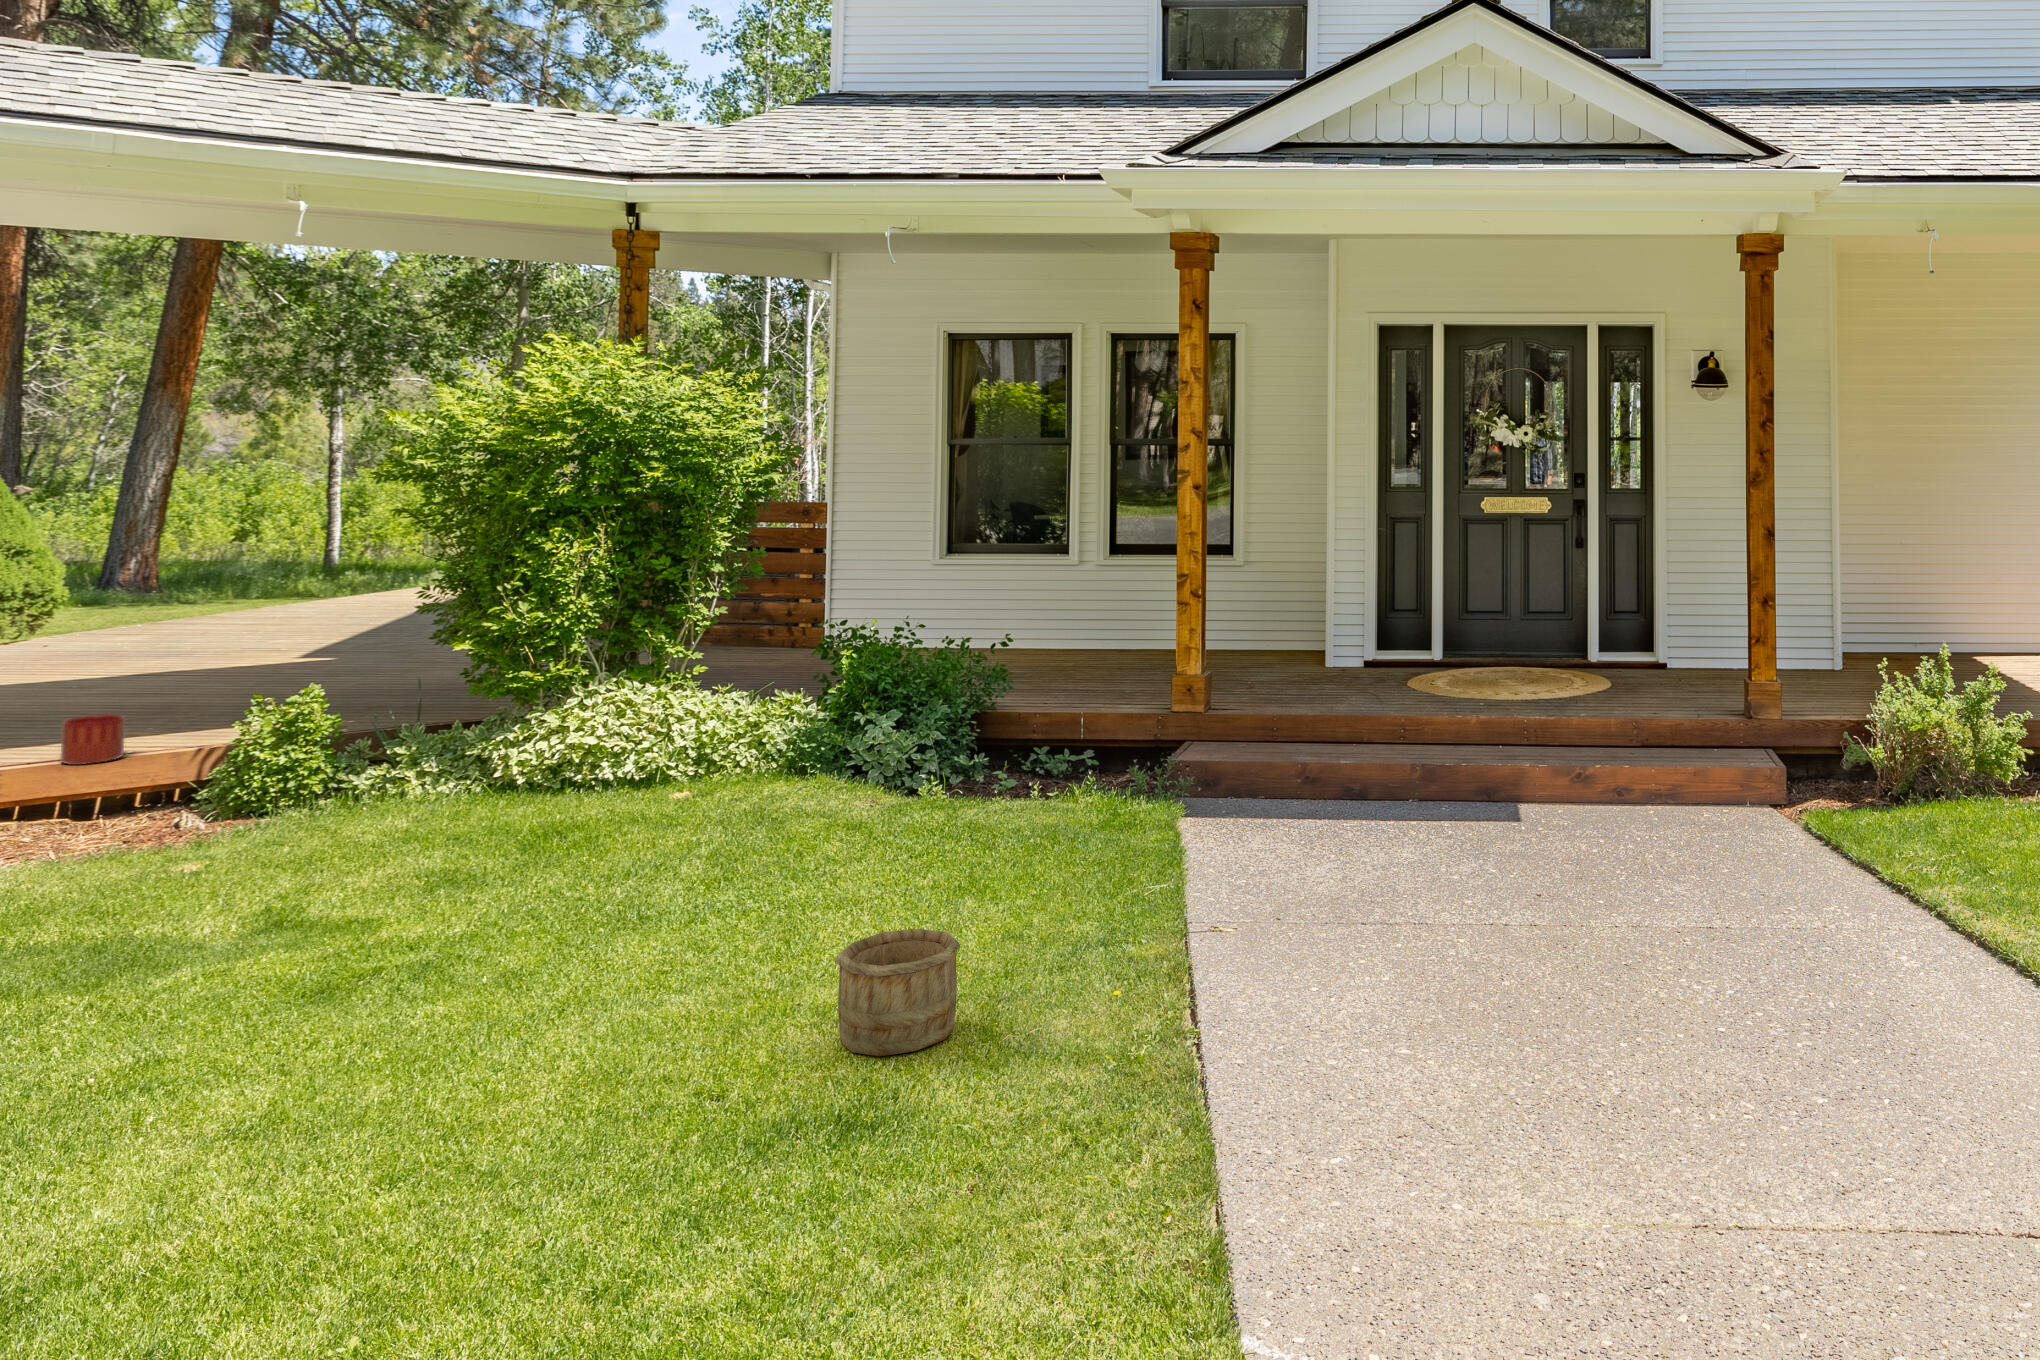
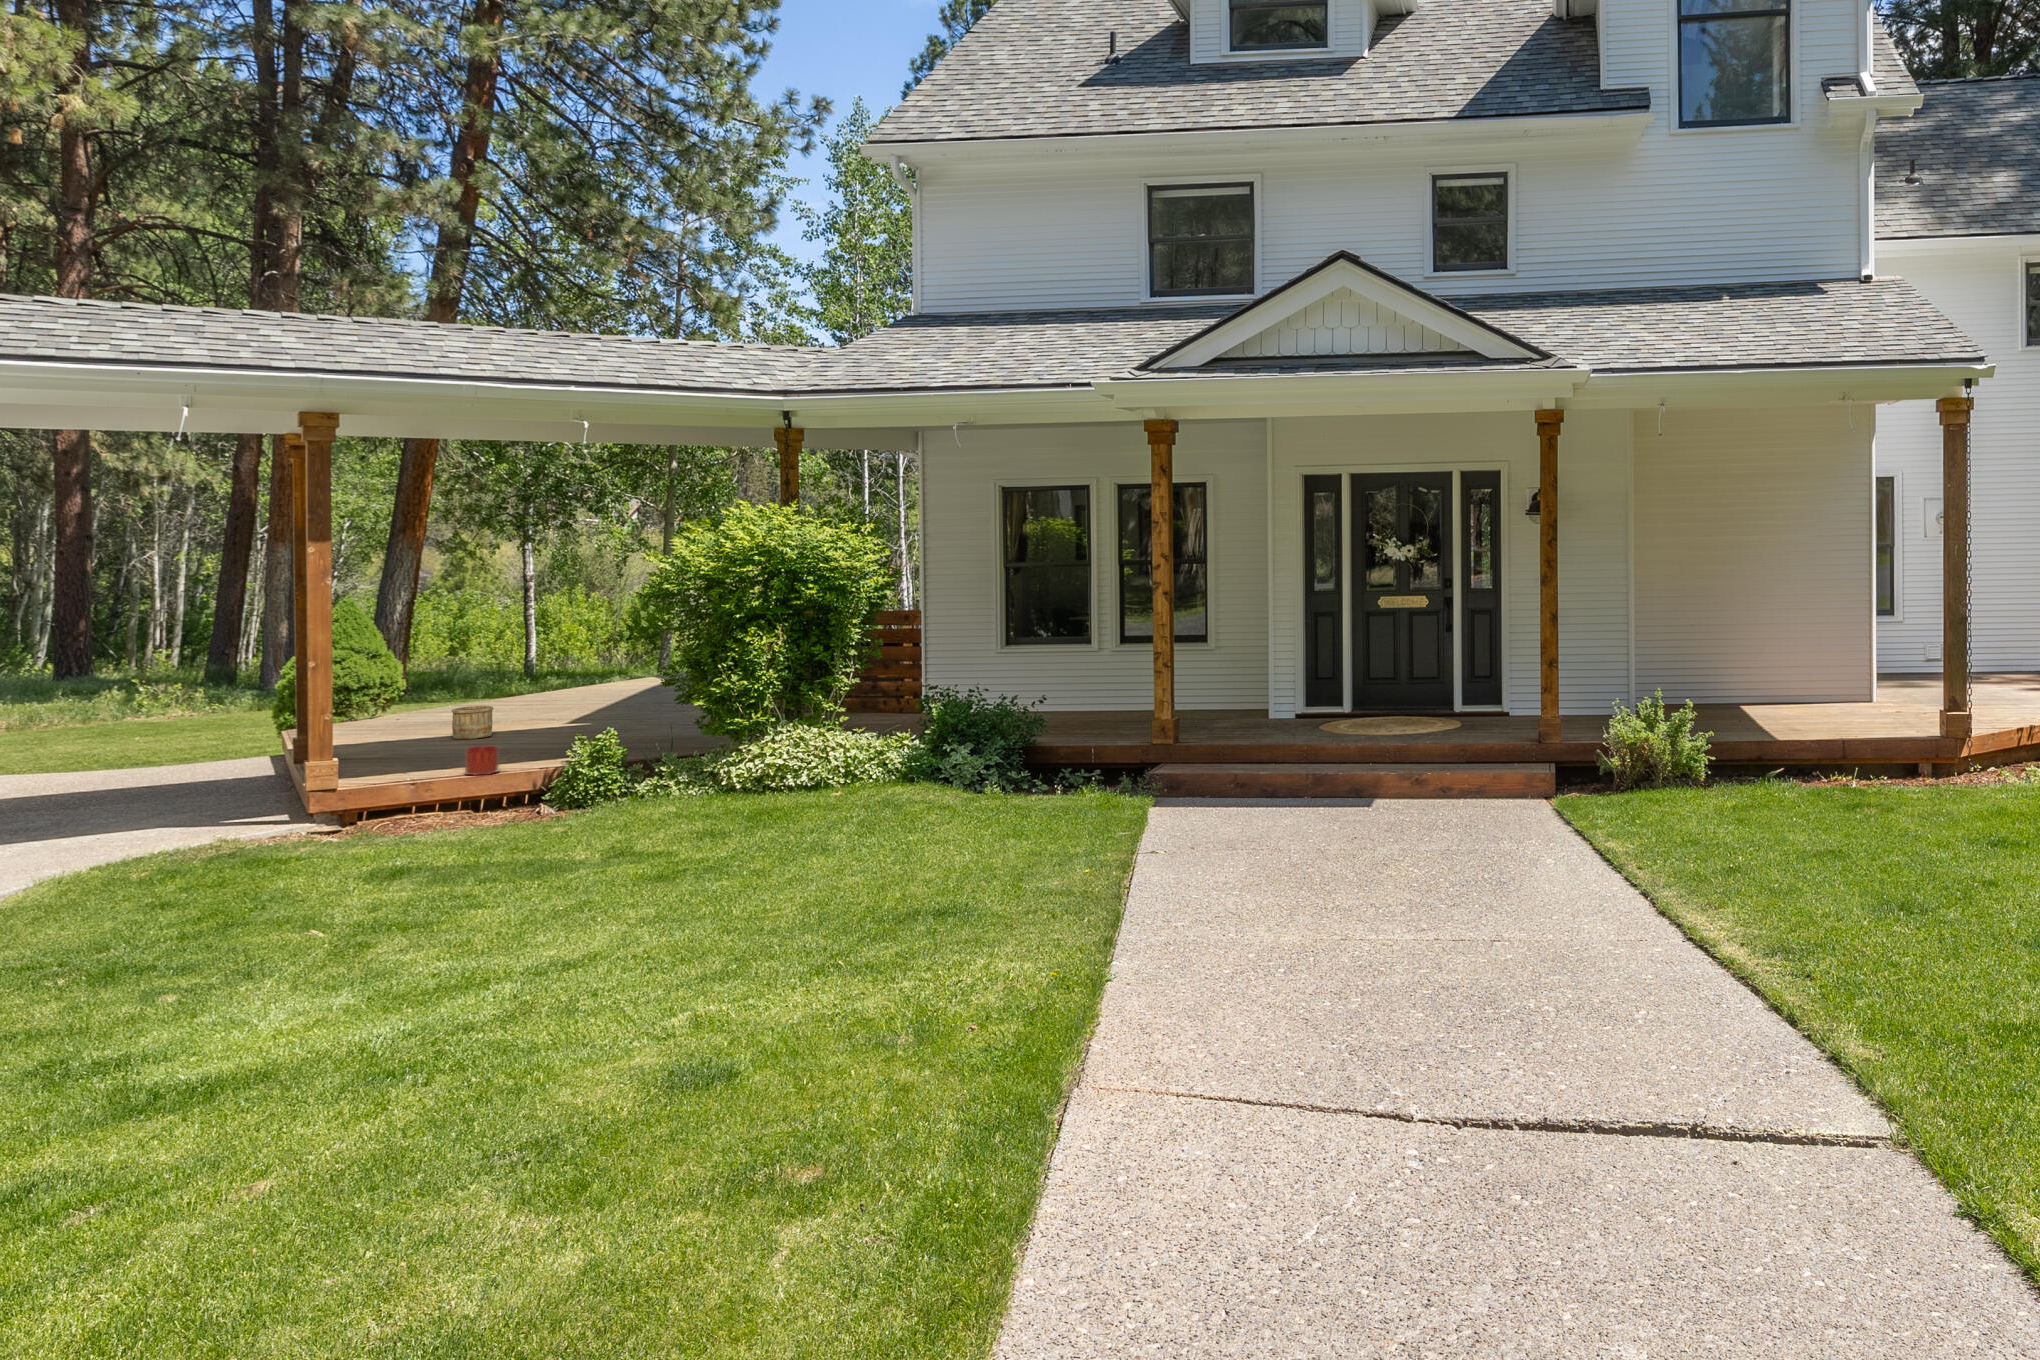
wooden bucket: present [835,929,960,1056] -> present [451,706,494,739]

